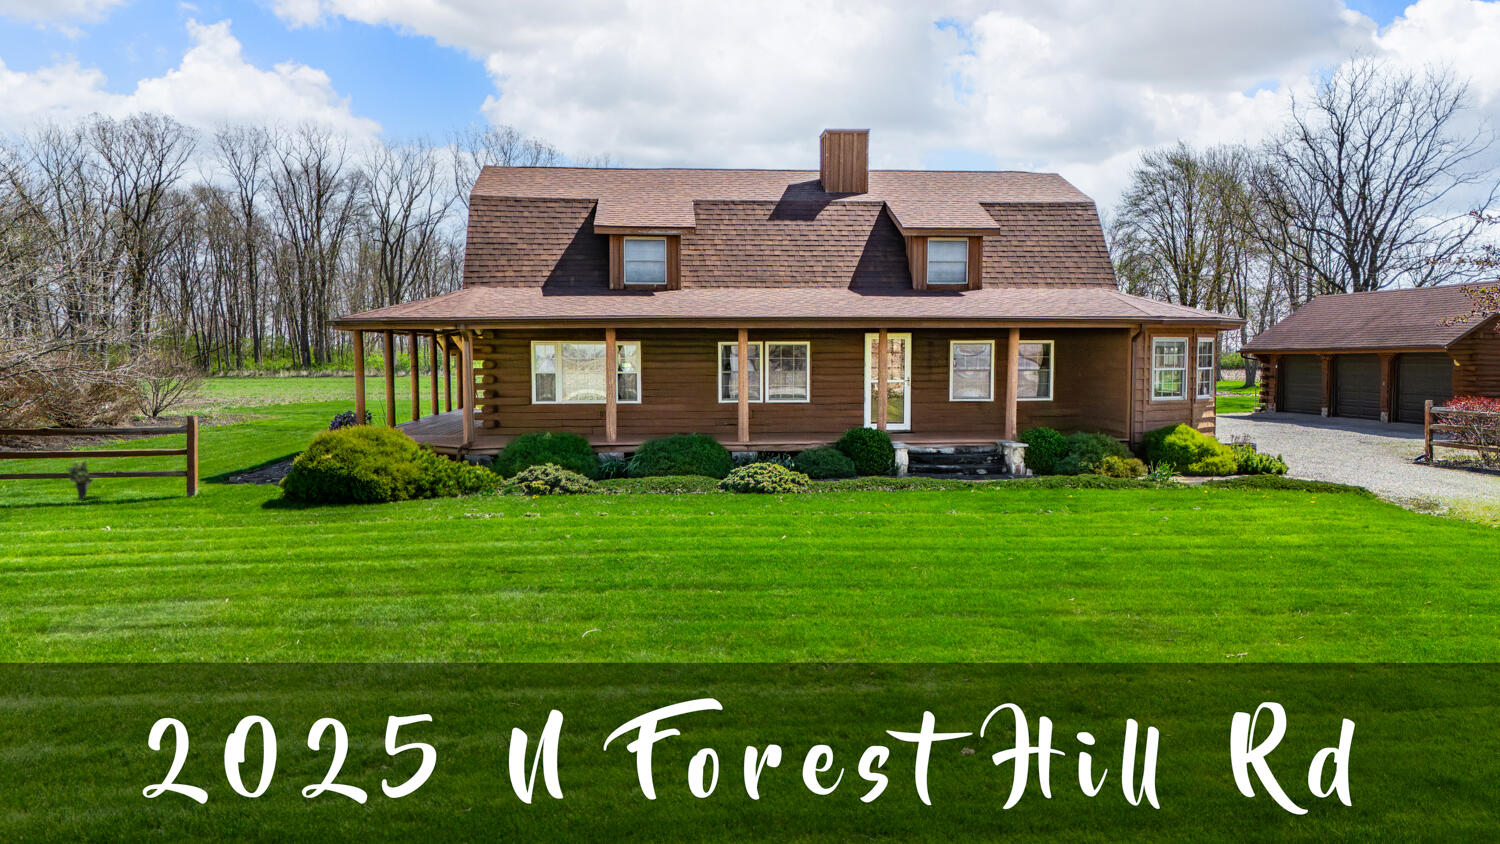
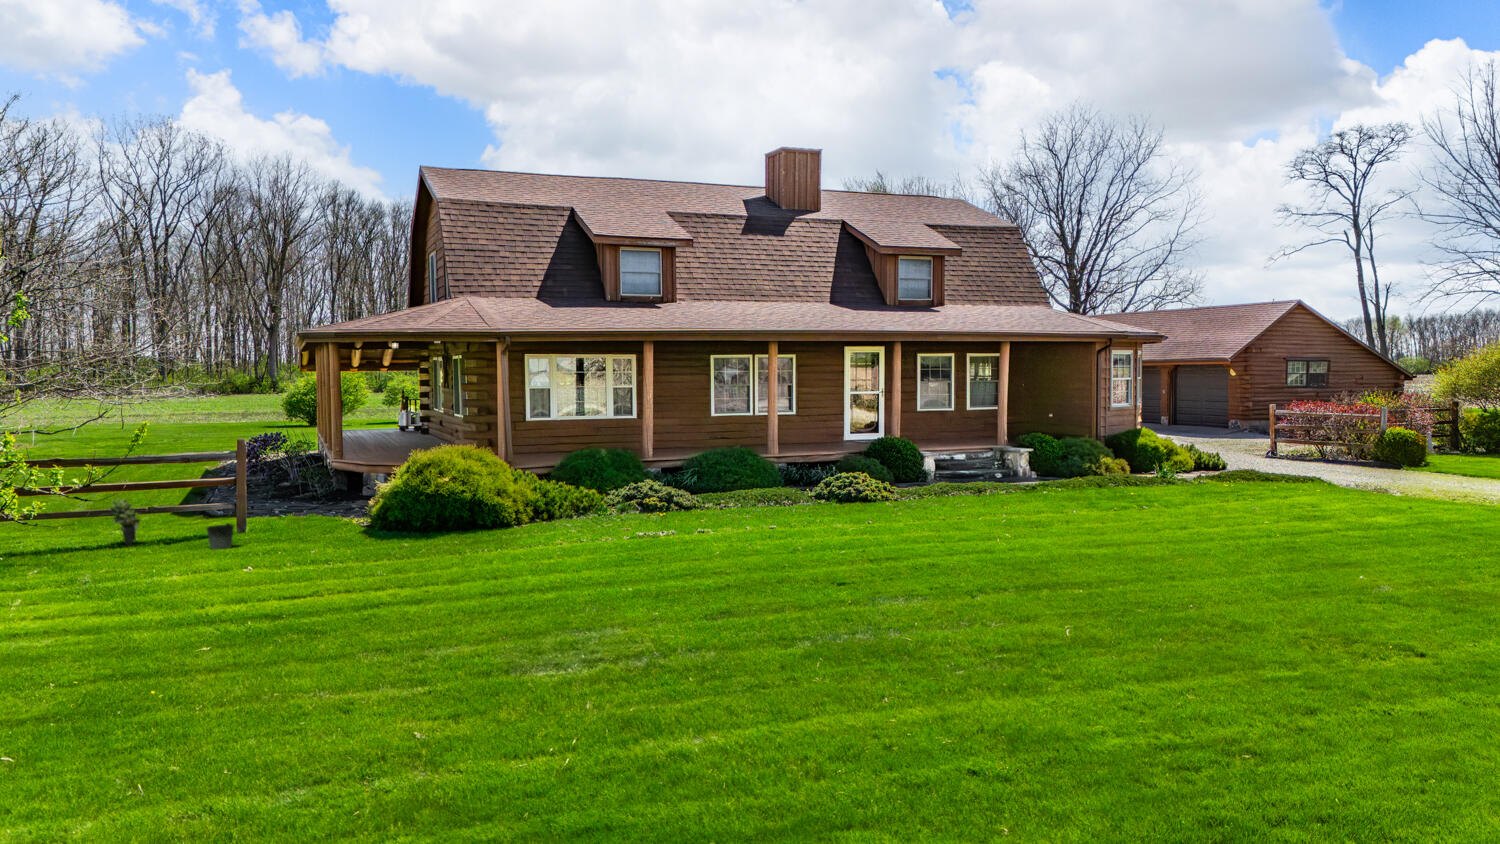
bucket: none [108,487,135,510] -> present [207,523,234,550]

